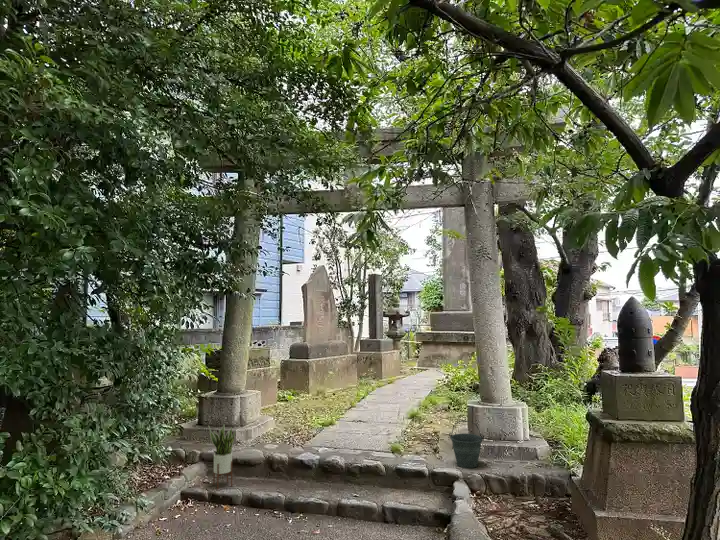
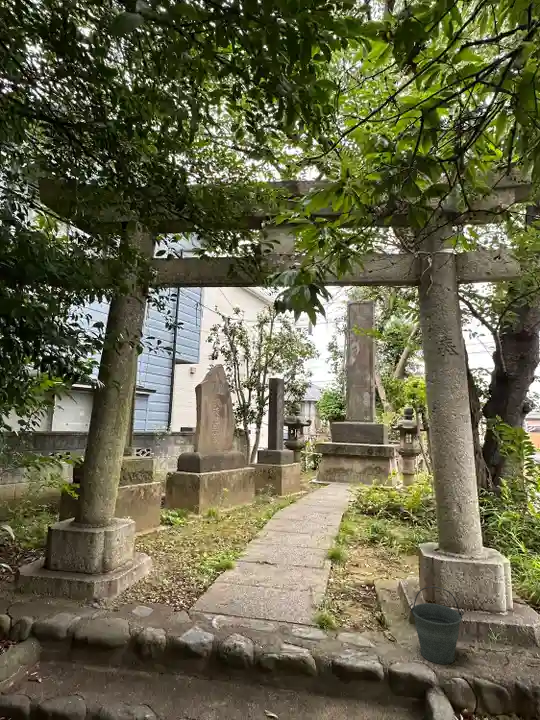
potted plant: present [209,424,236,489] -> none [43,583,86,692]

